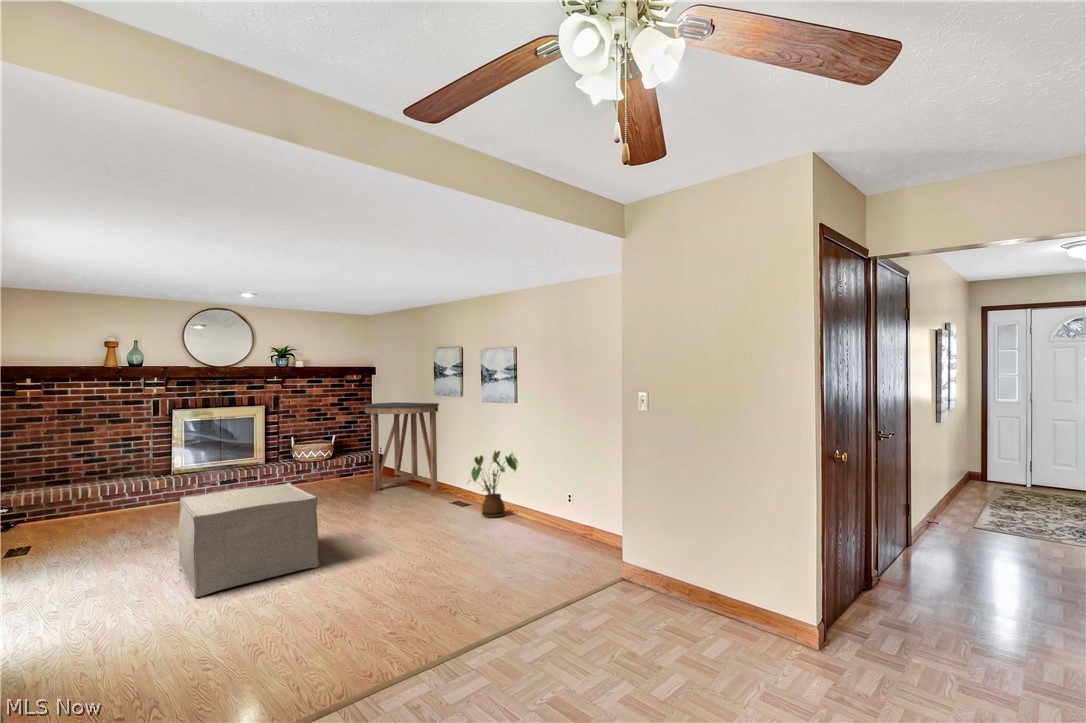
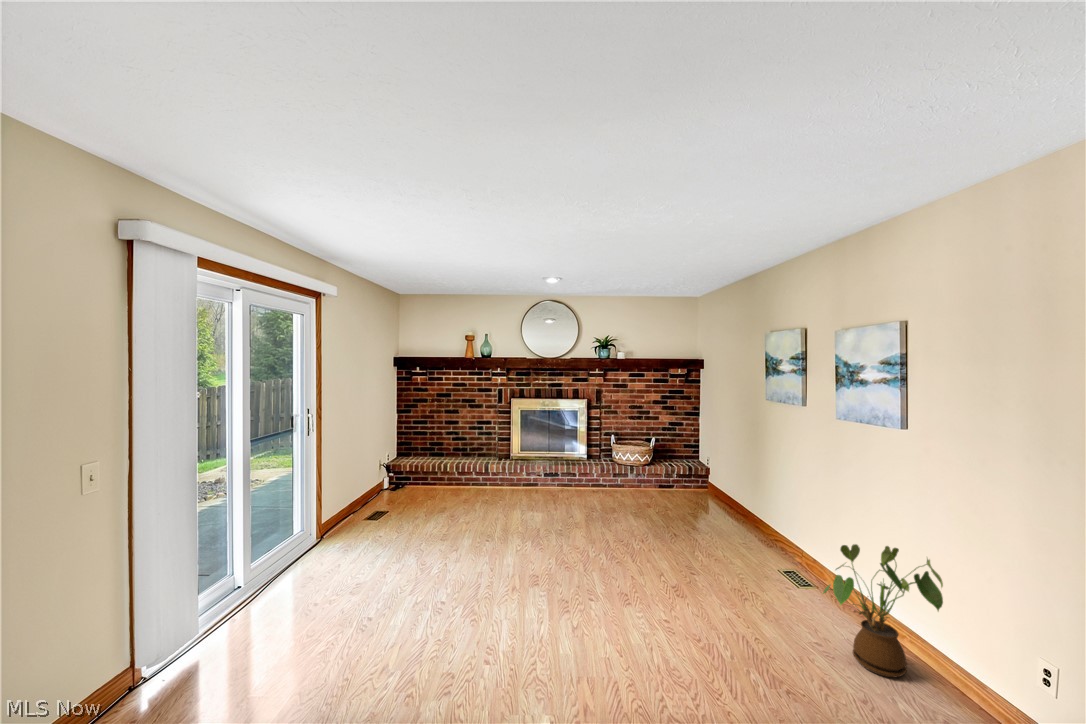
console table: present [363,402,439,491] -> none [680,410,782,547]
ottoman: present [179,483,319,597] -> none [405,527,562,690]

